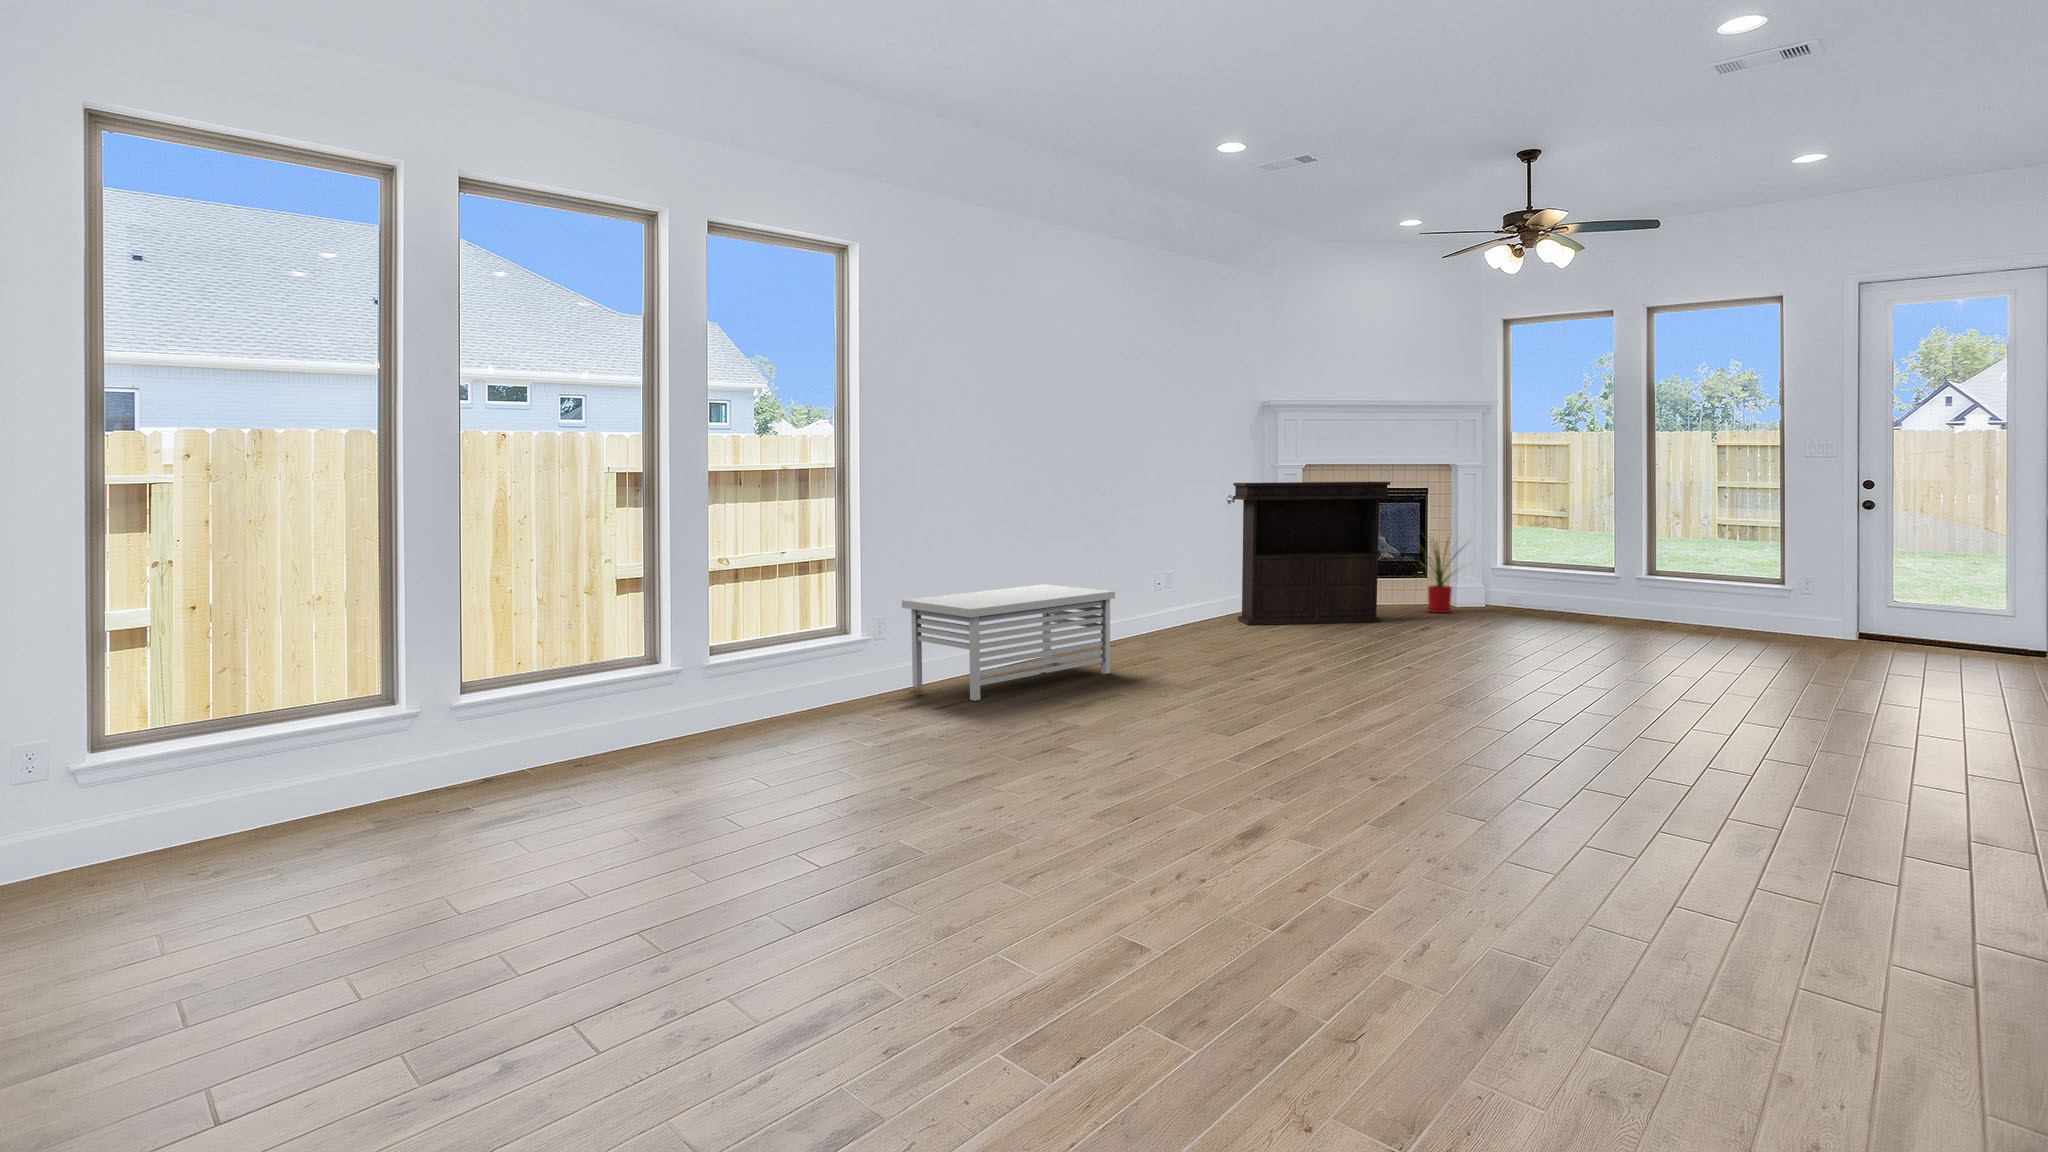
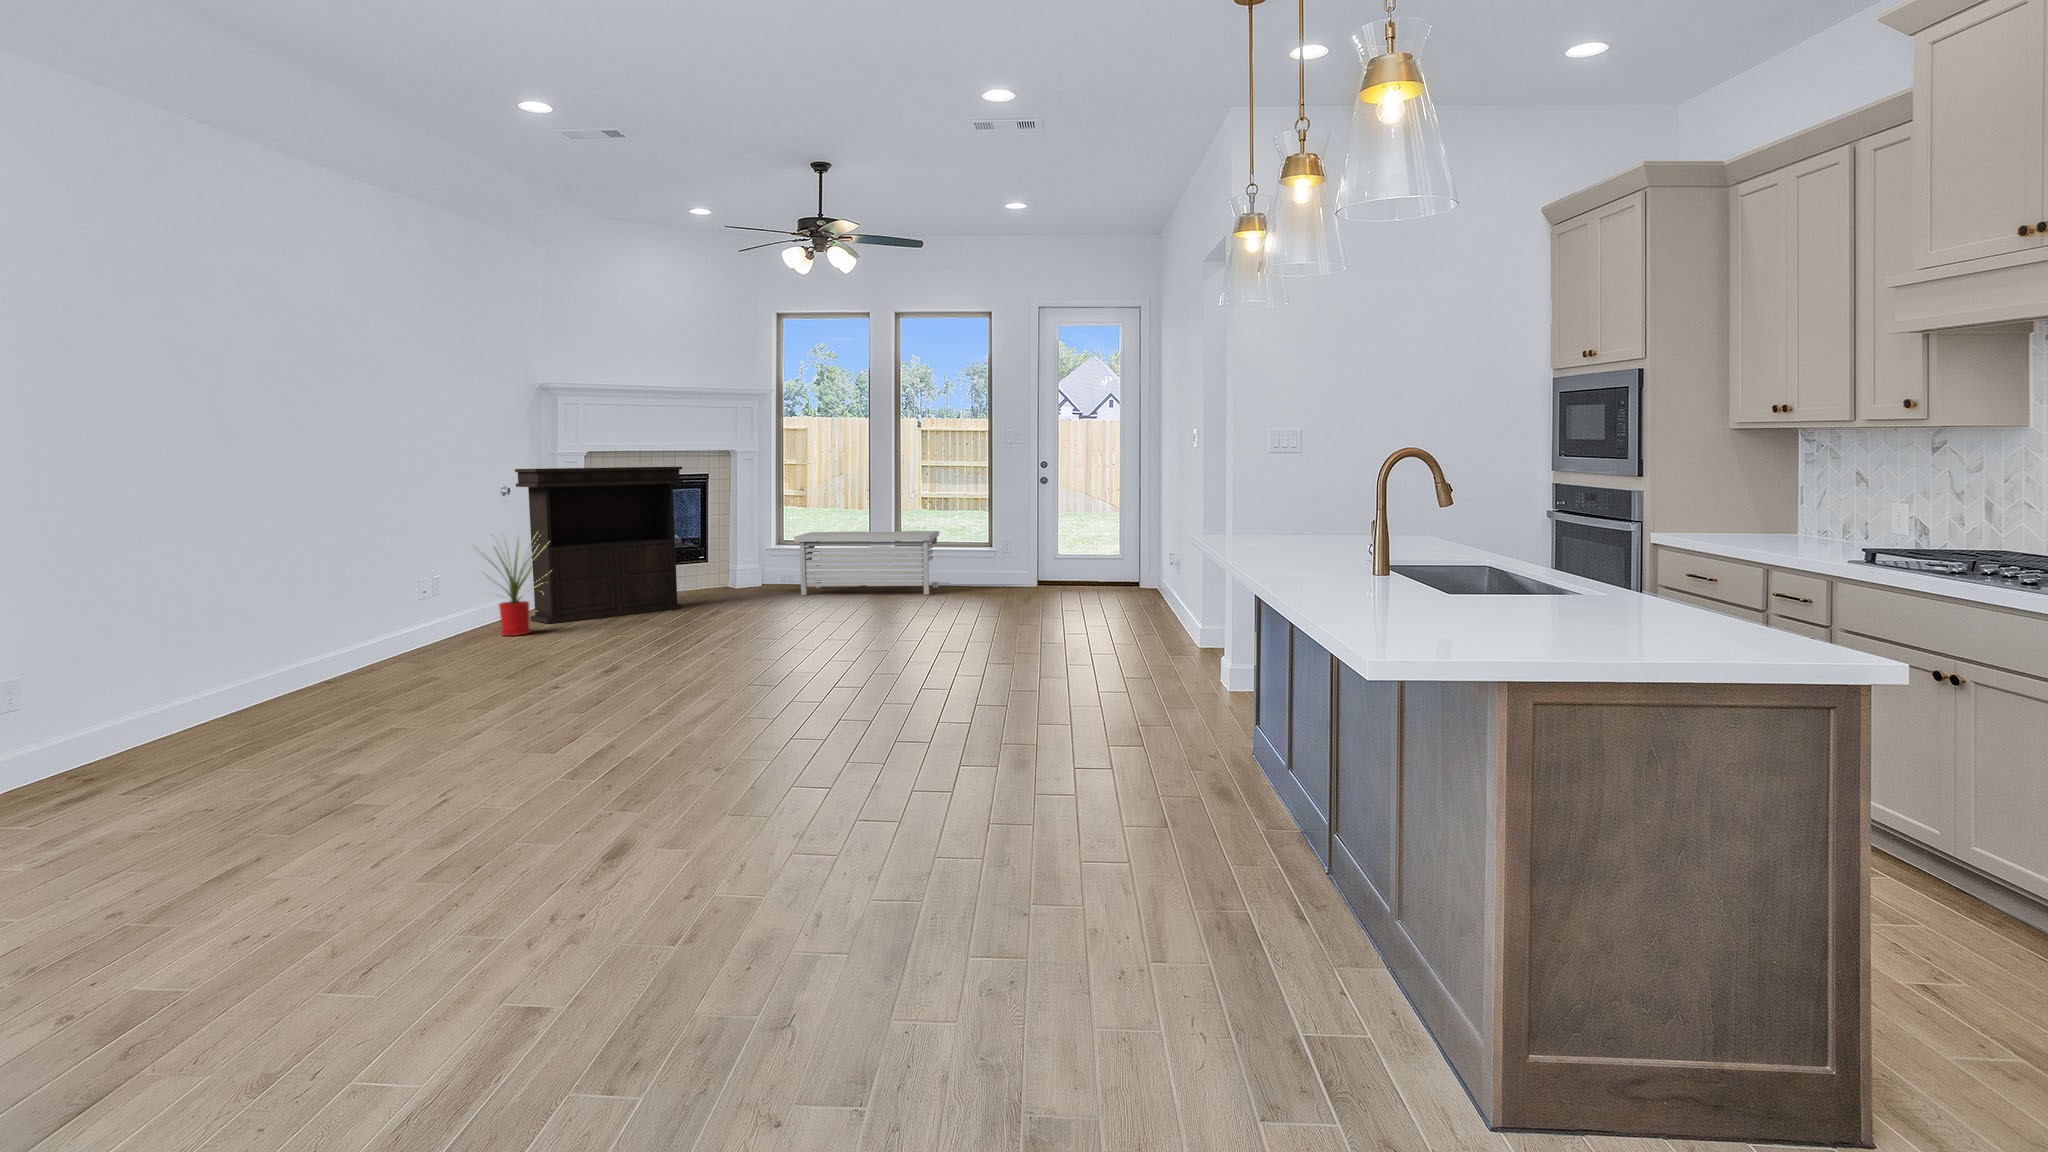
house plant: present [1426,537,1465,613] -> present [483,541,540,636]
storage bench: present [902,584,1115,701] -> present [794,531,939,595]

